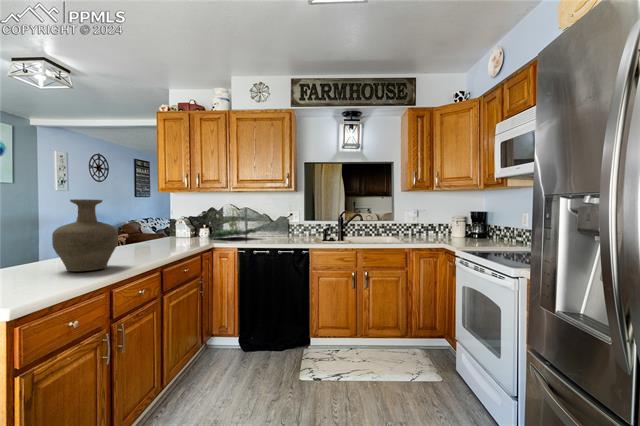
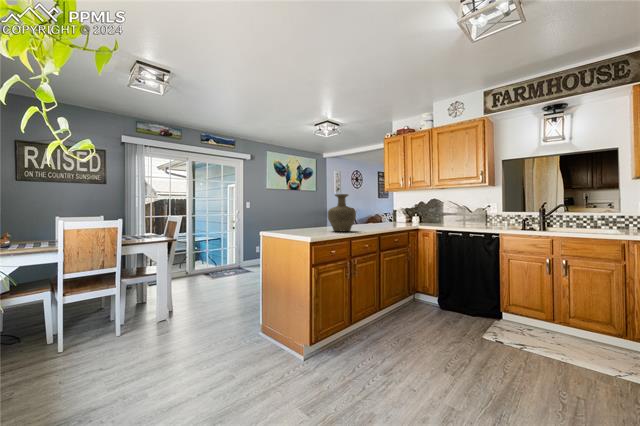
plant: present [209,207,258,239] -> none [416,201,456,226]

